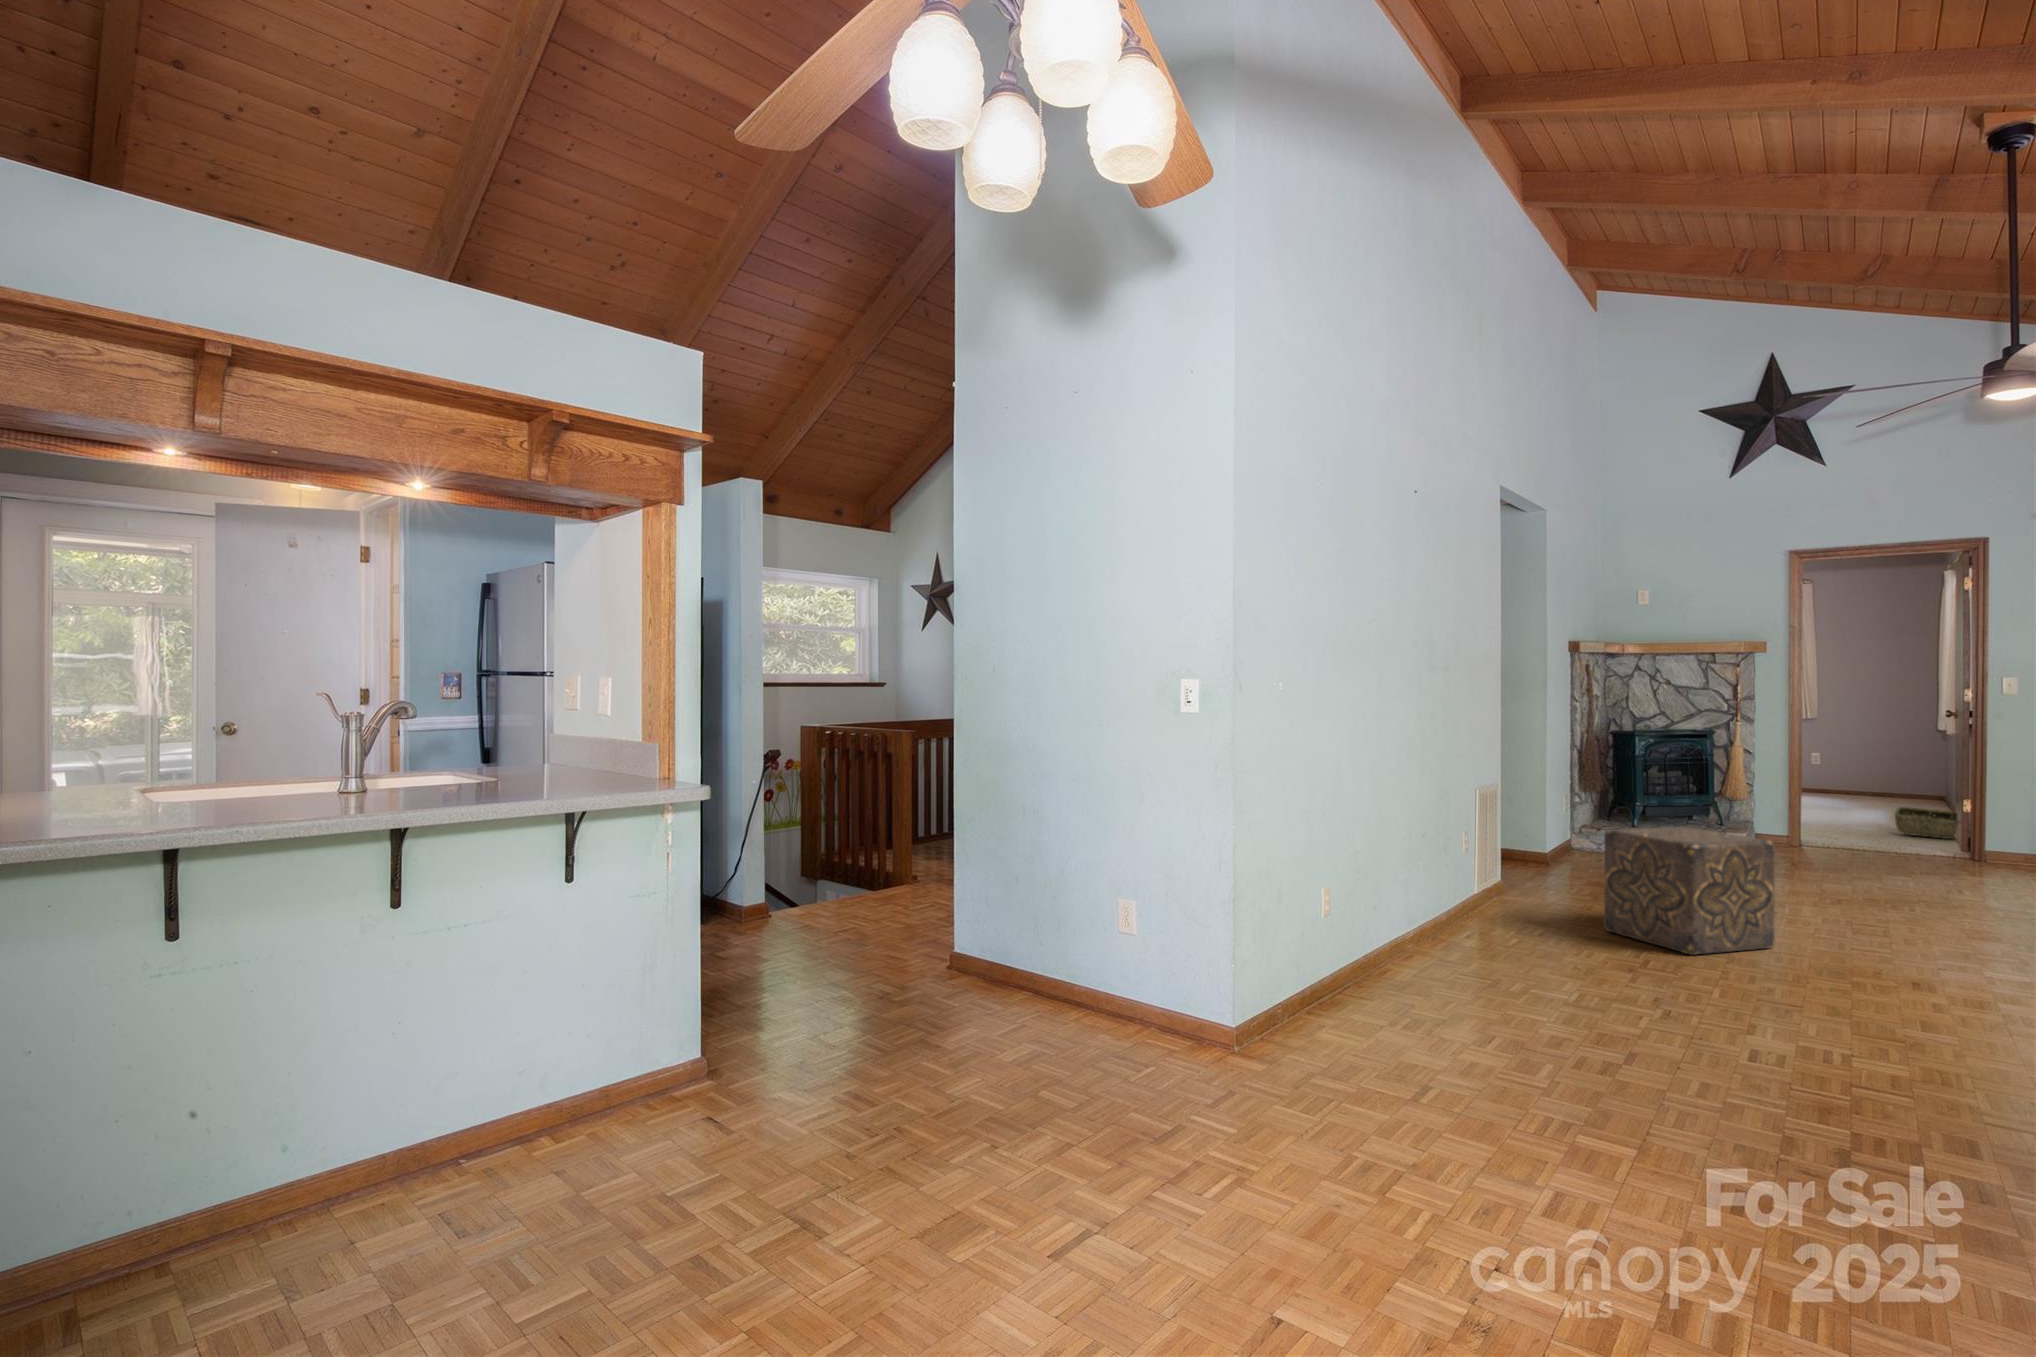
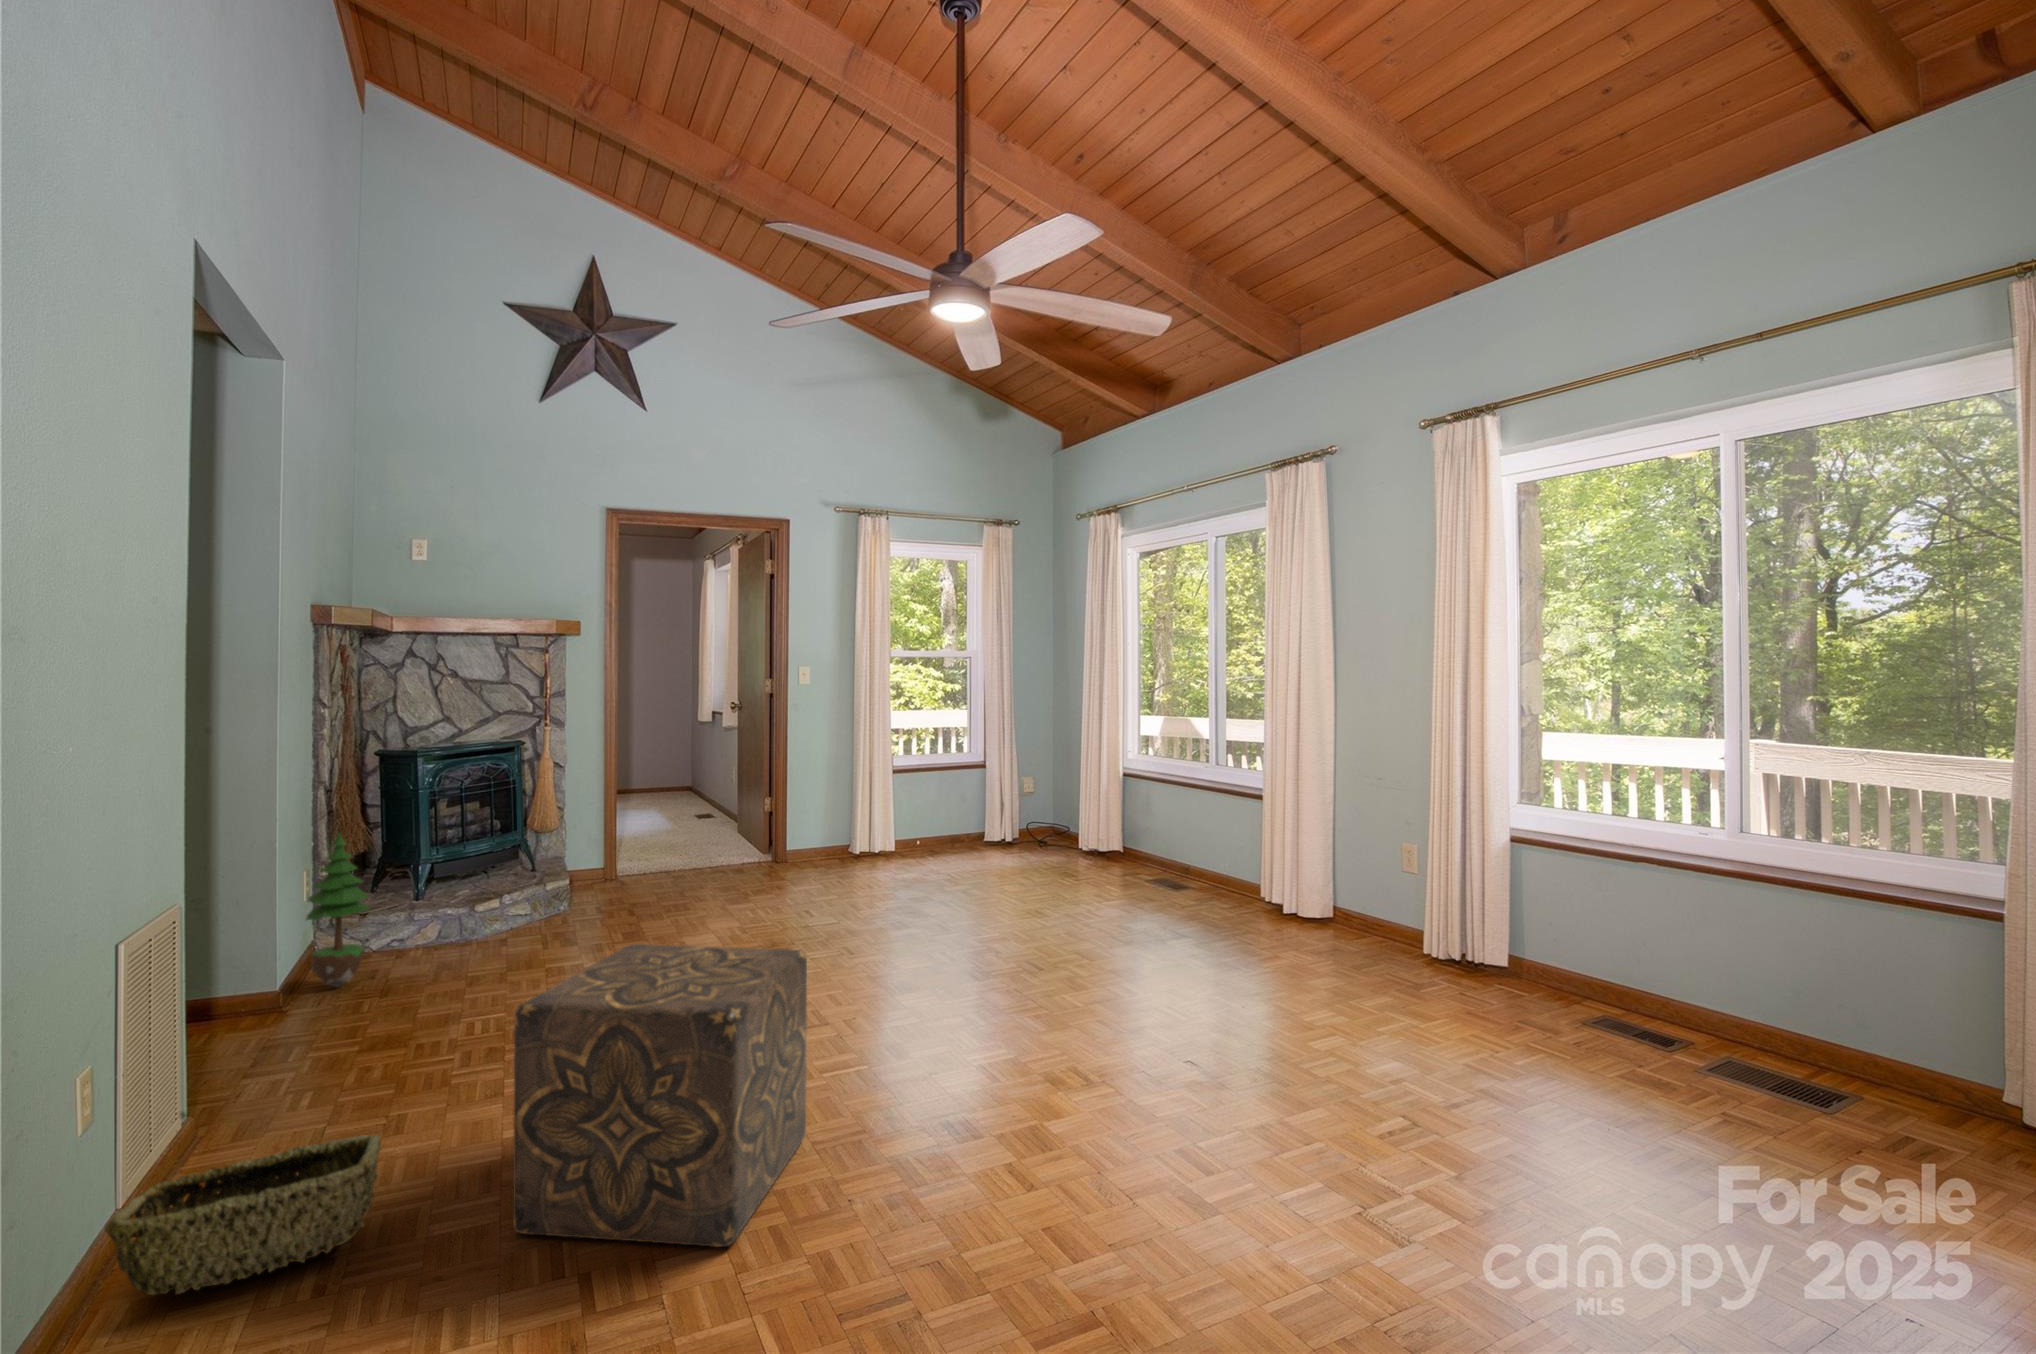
potted tree: none [1561,772,1597,860] -> present [306,834,370,987]
woven basket: present [1895,807,1958,839] -> present [105,1135,381,1295]

